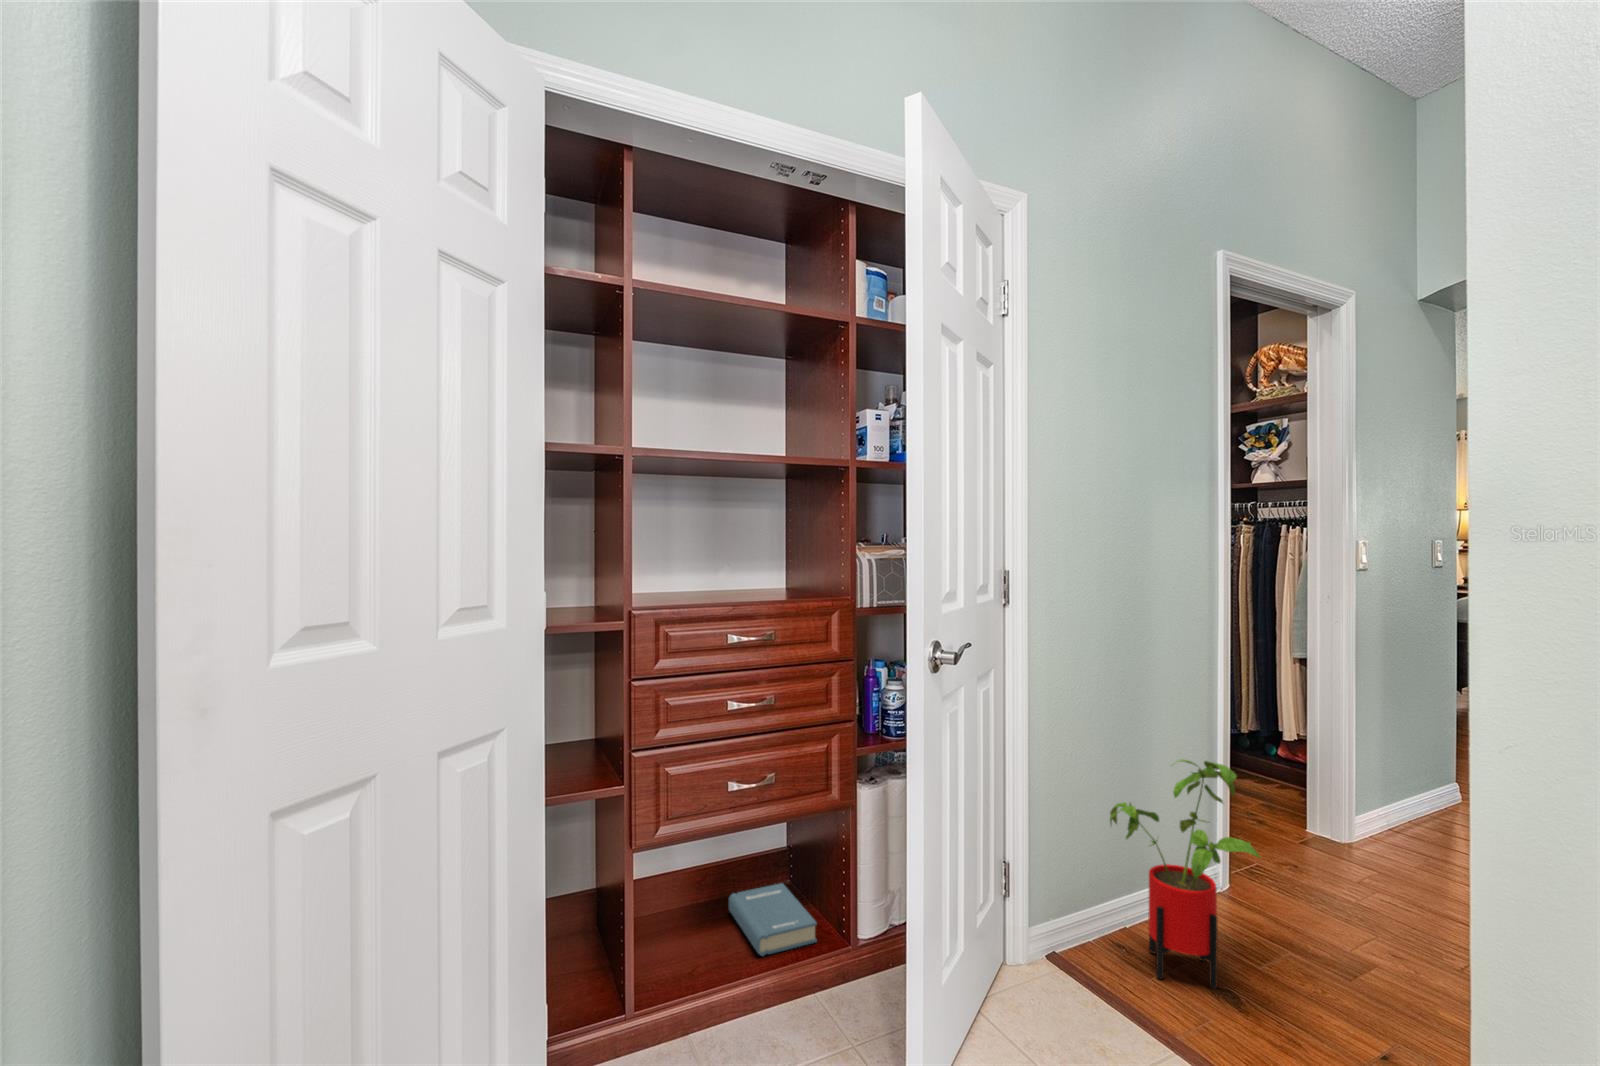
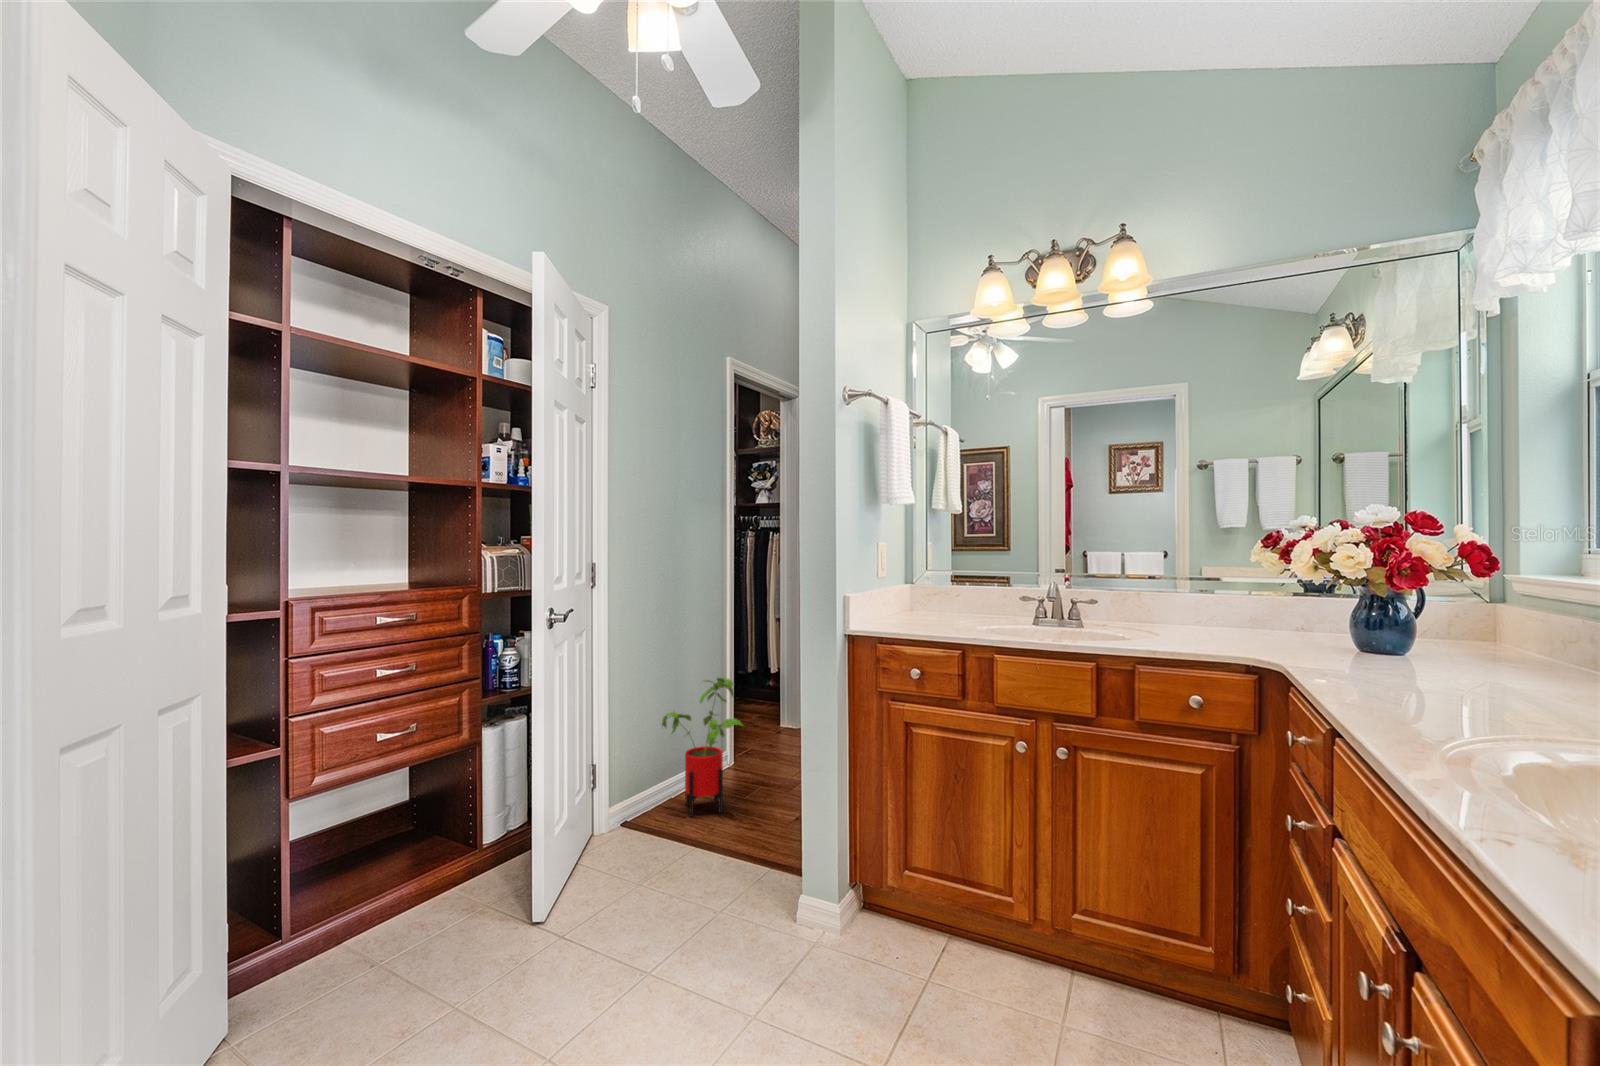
hardback book: present [729,883,817,956] -> none [360,823,449,873]

